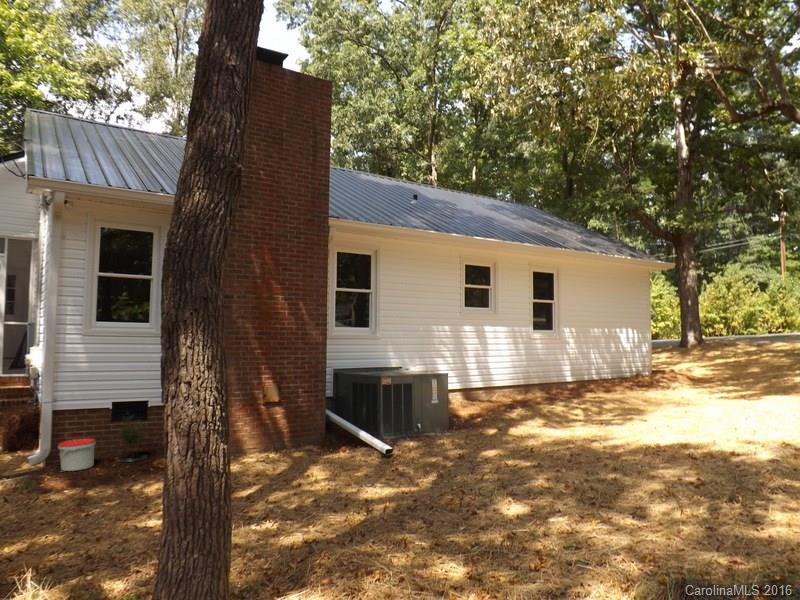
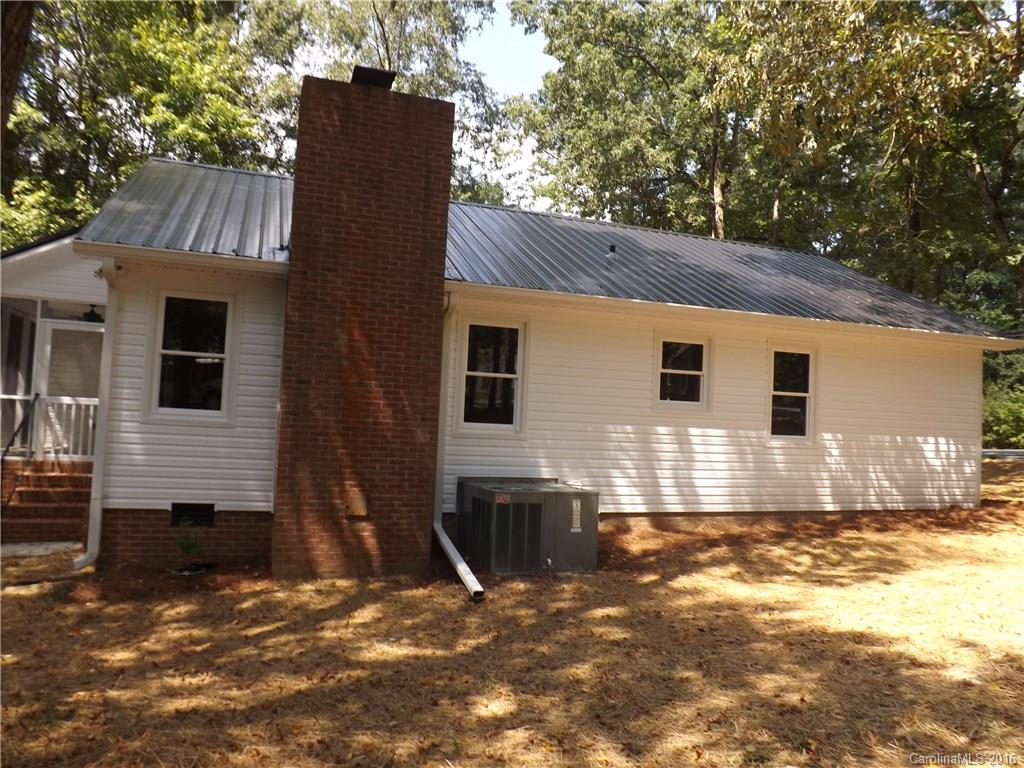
bucket: present [58,438,96,471] -> none [106,543,148,579]

